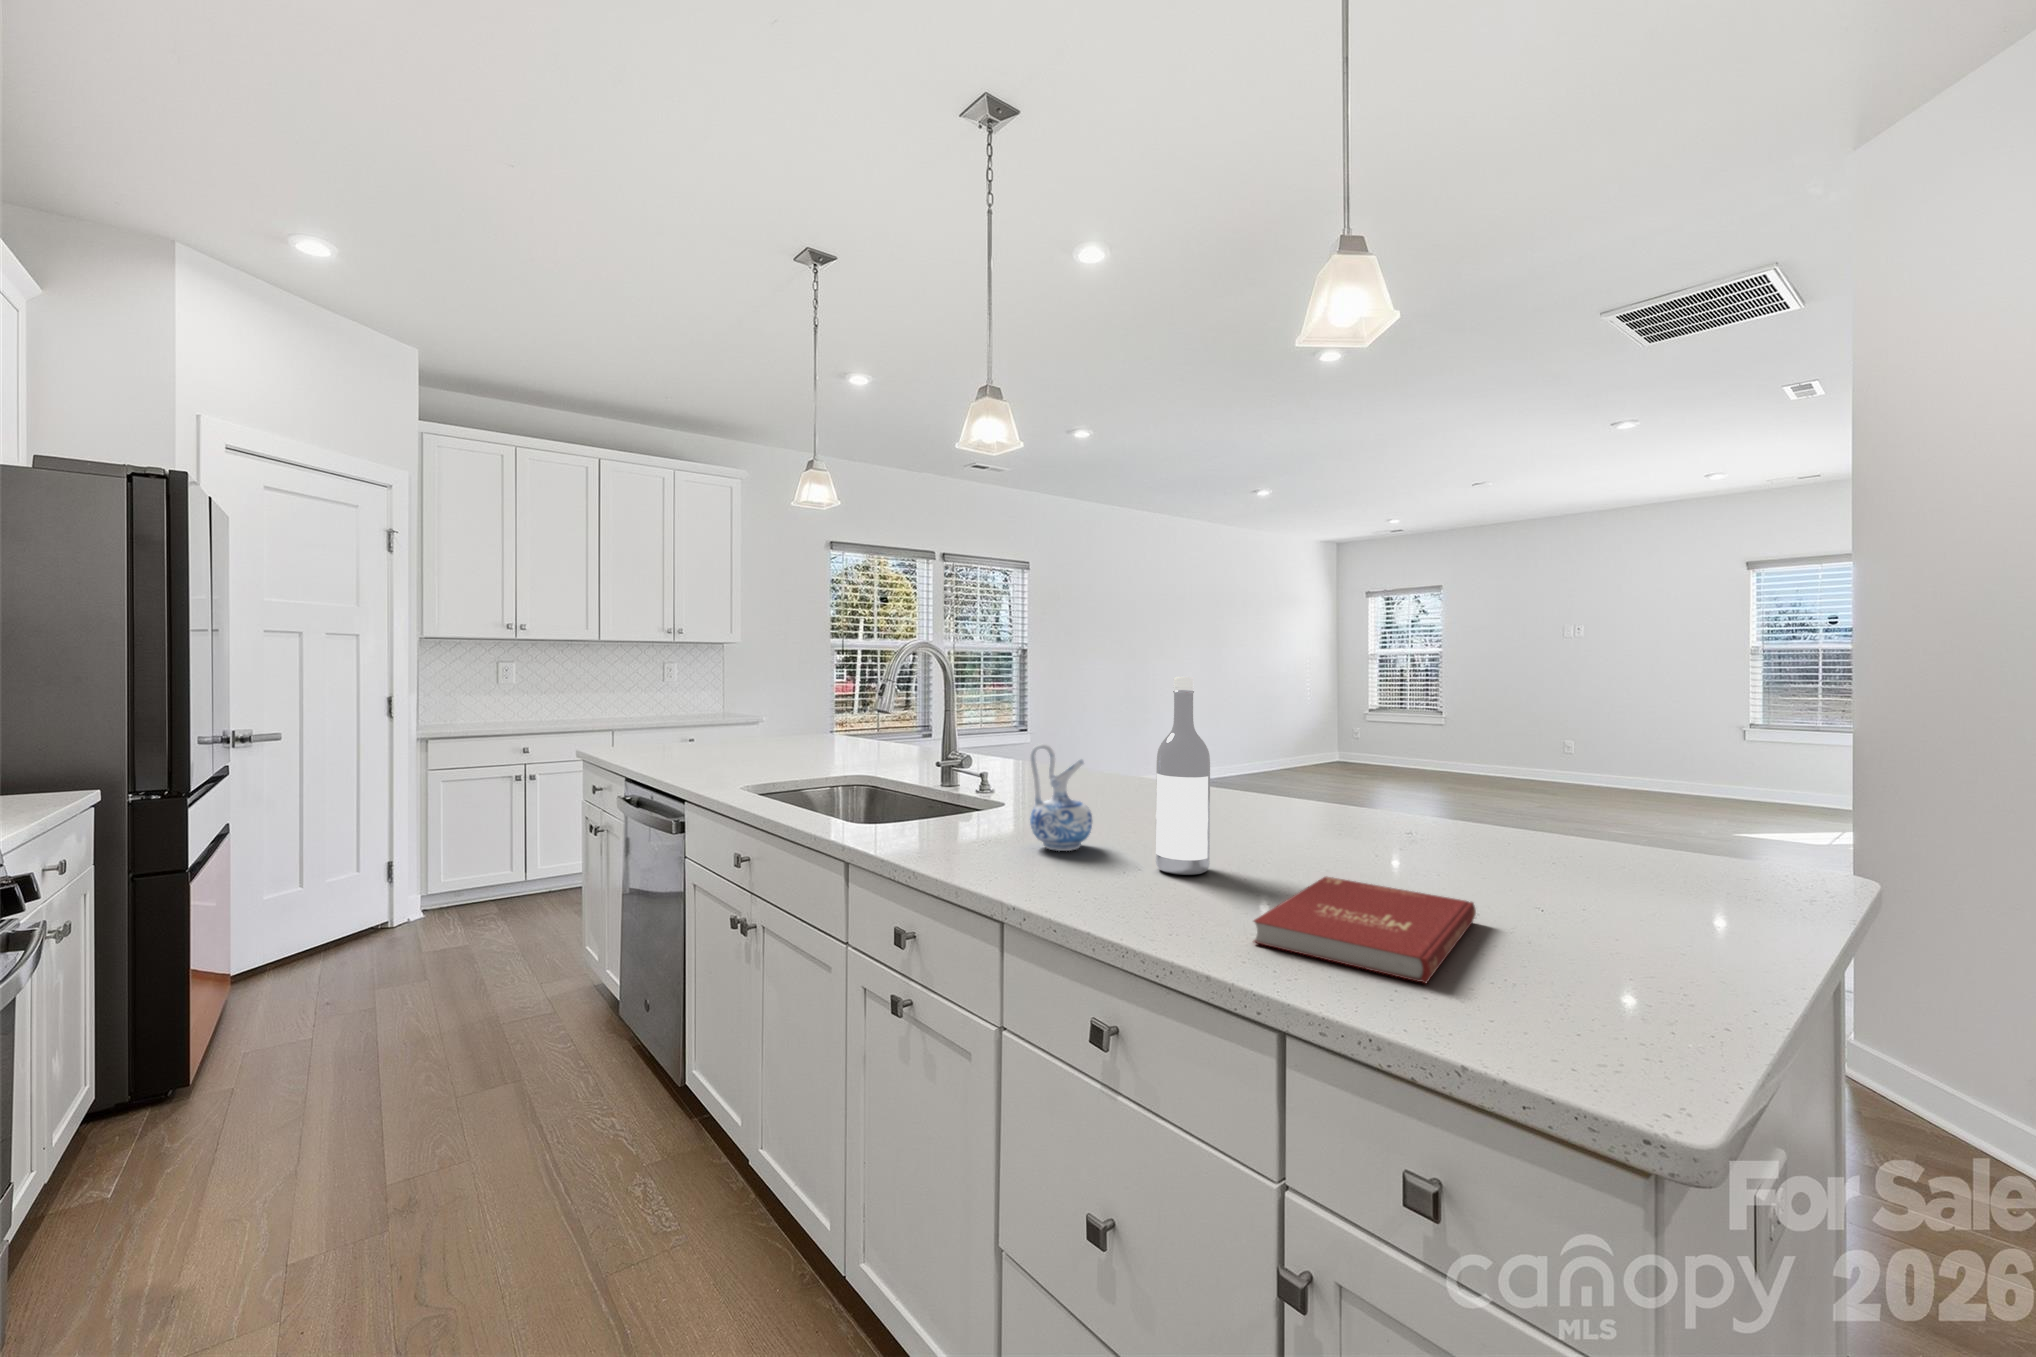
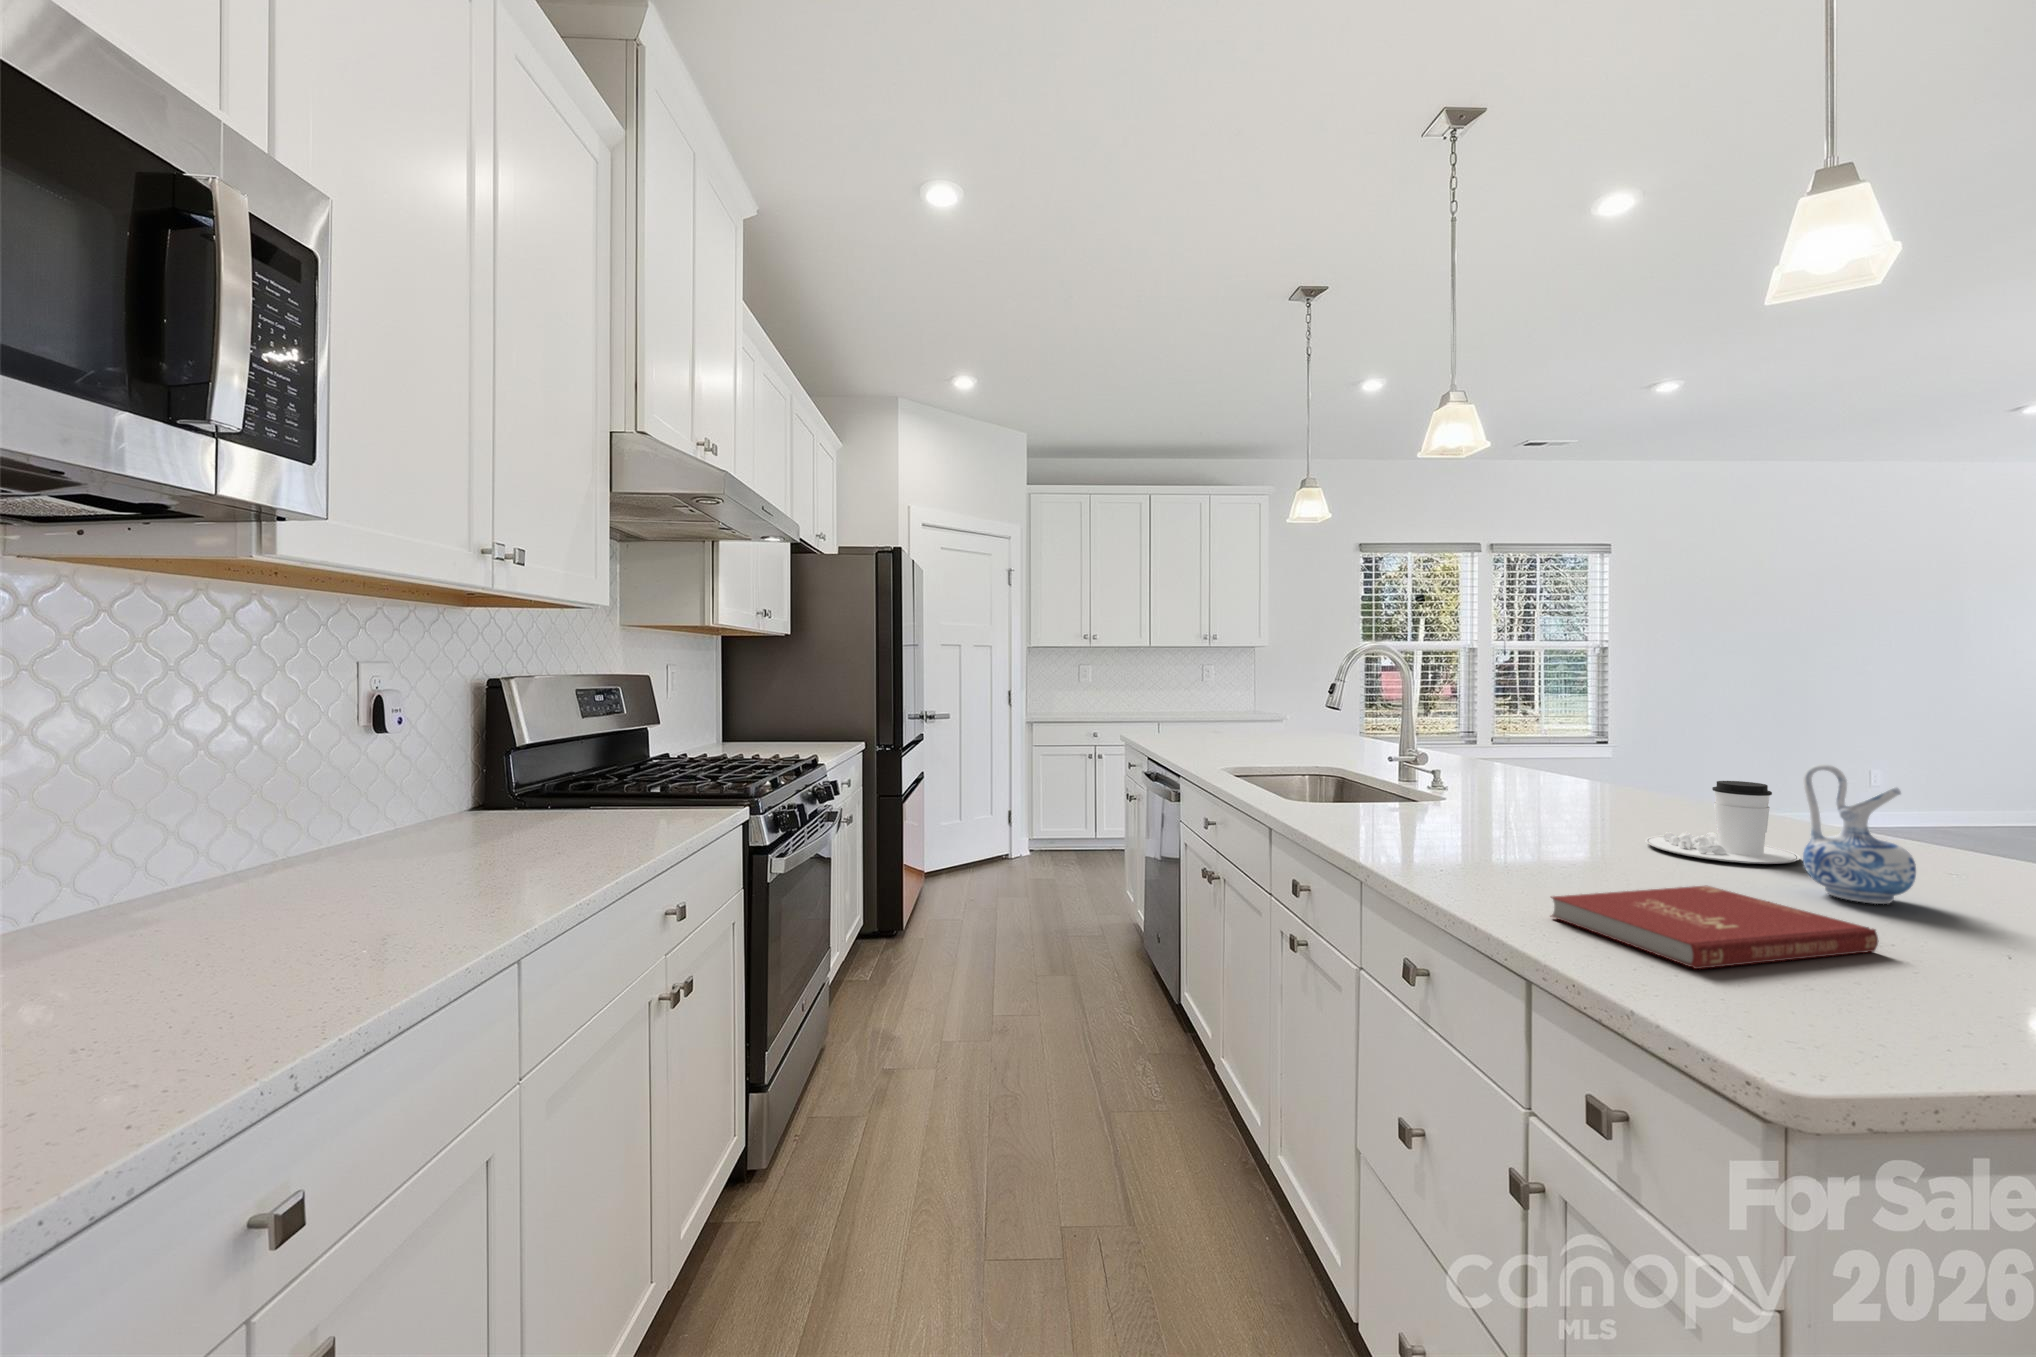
wine bottle: present [1156,677,1210,875] -> none [1530,677,1593,870]
ceramic pitcher: present [1030,744,1092,851] -> present [1803,764,1916,904]
coffee cup: none [1206,768,1316,842] -> present [1645,781,1801,864]

